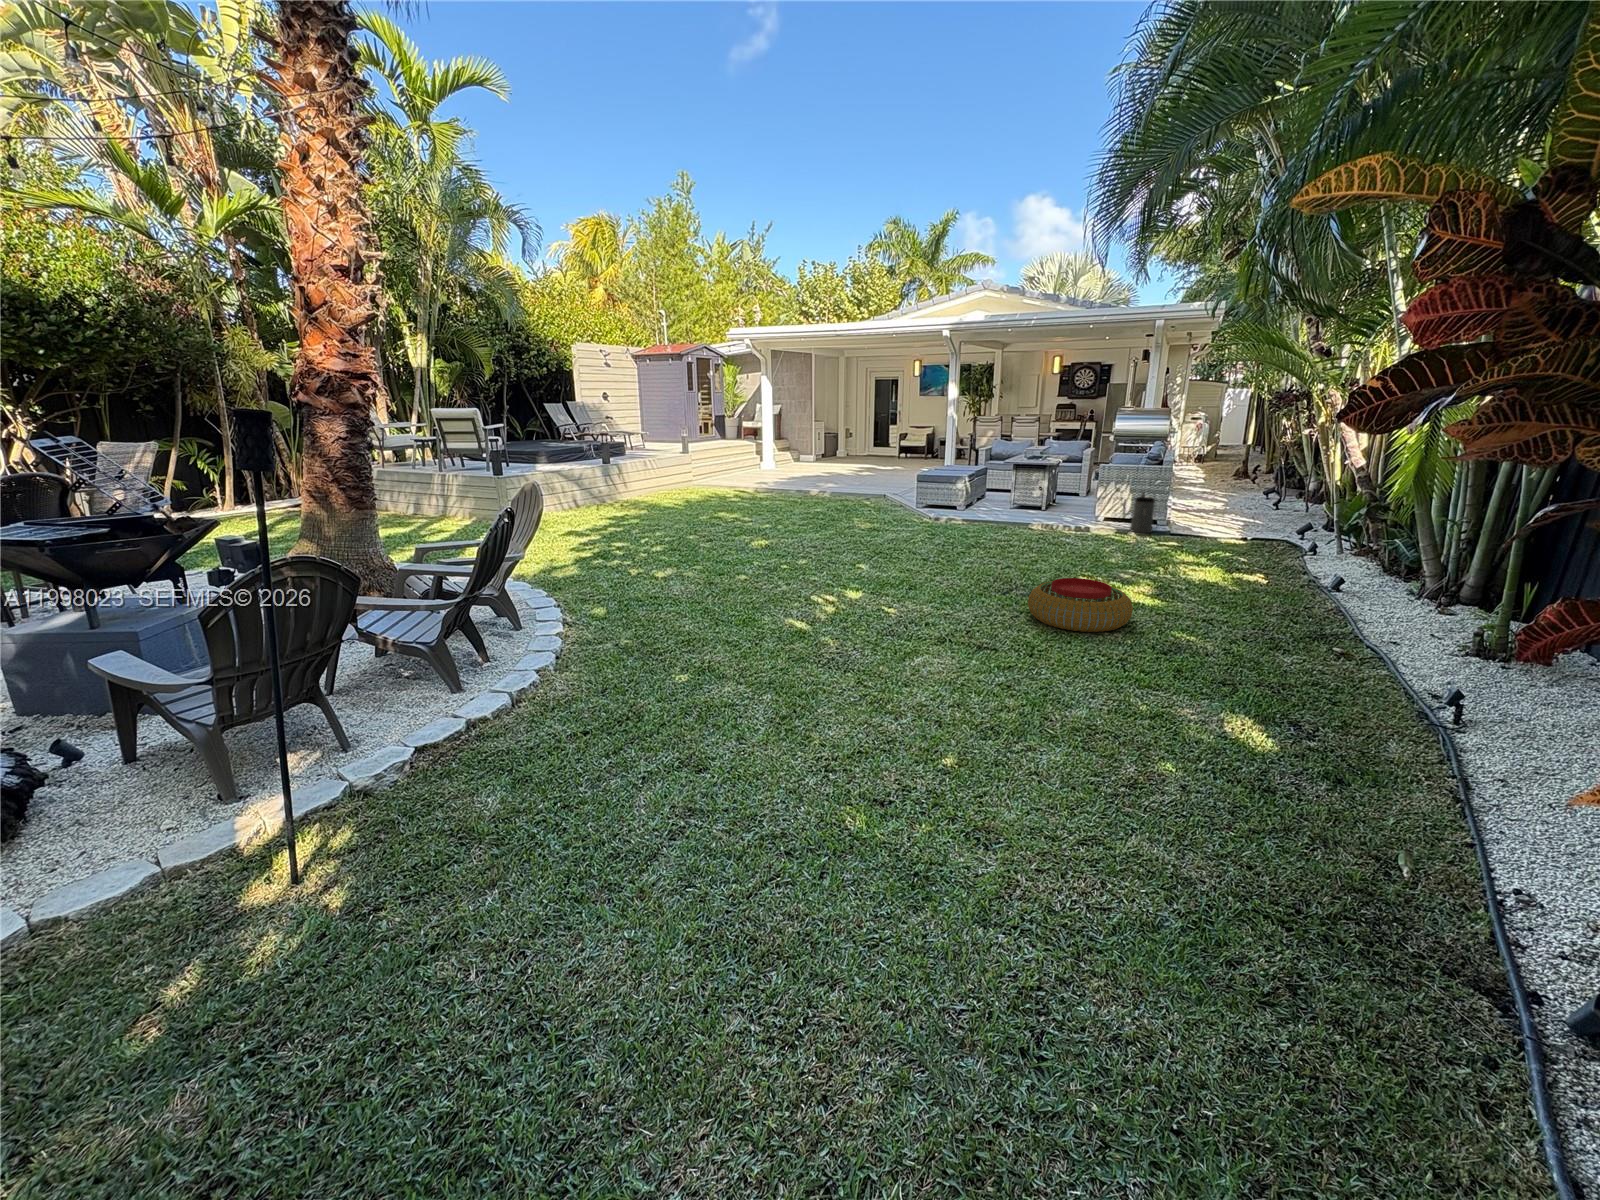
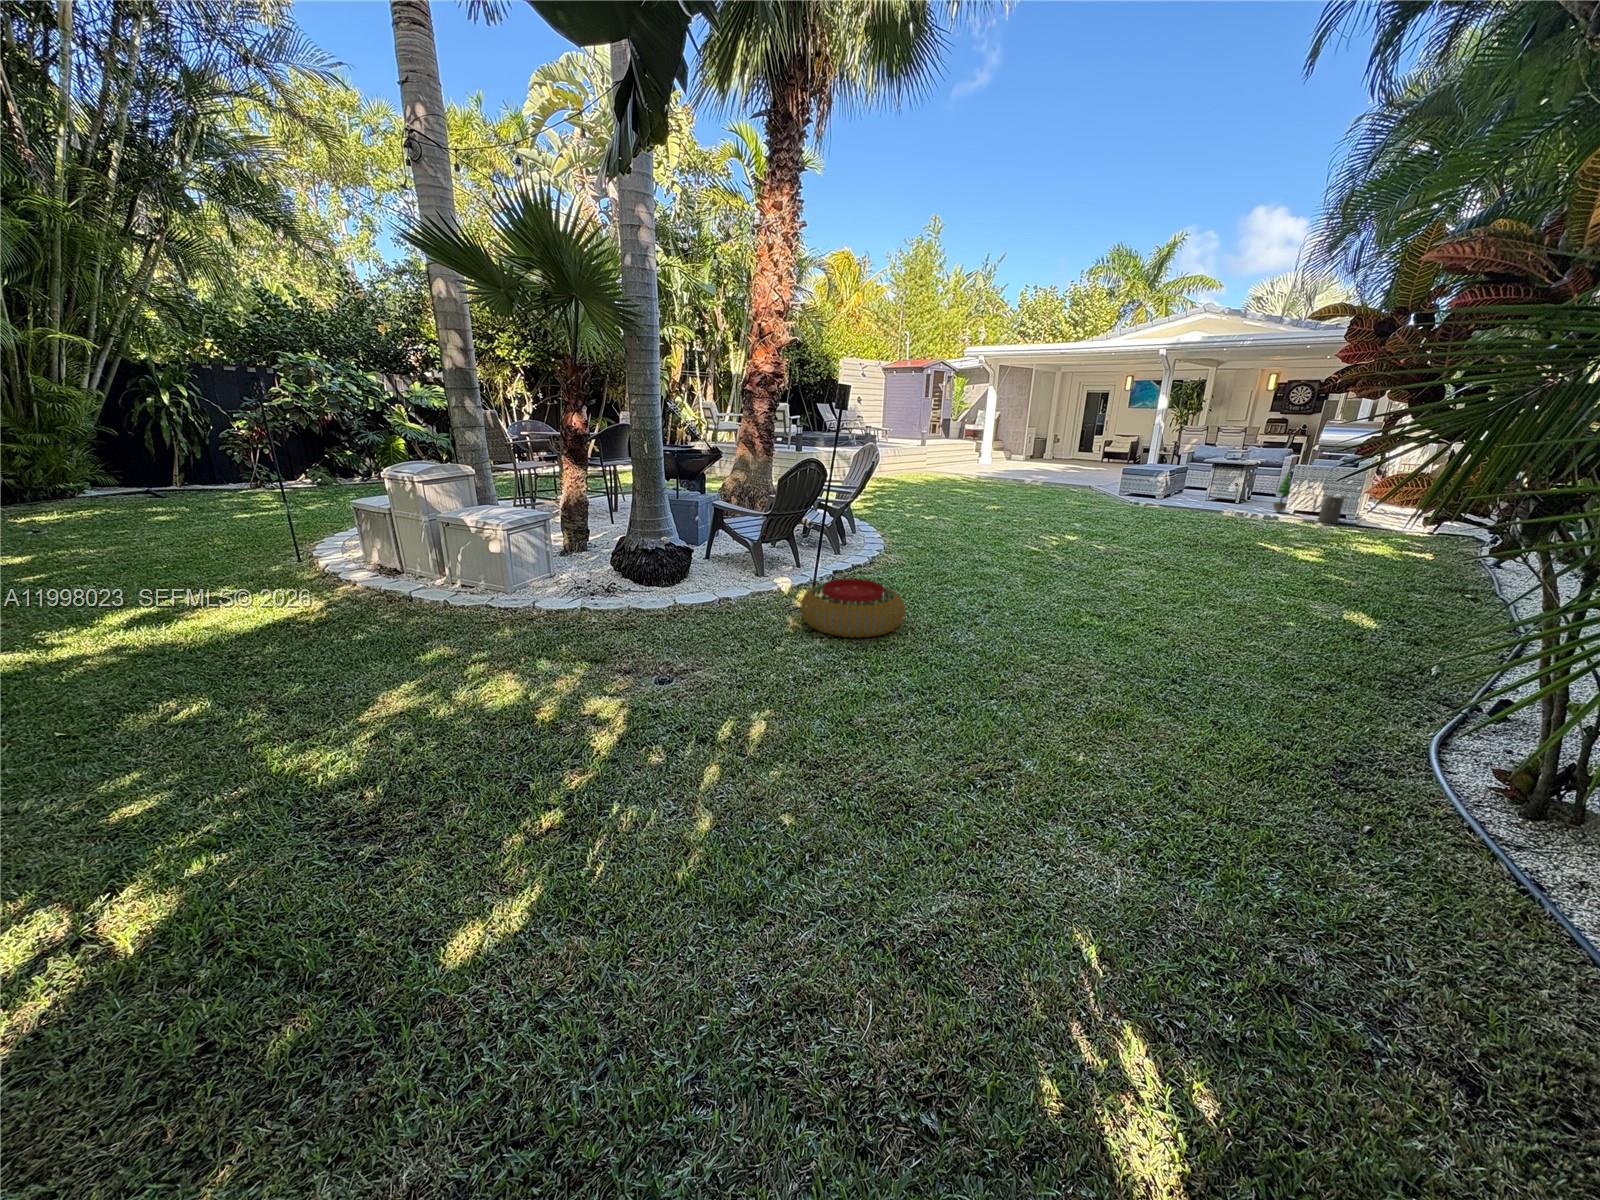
potted tree: none [1082,473,1100,521] -> present [1273,473,1290,512]
pouf: present [1028,578,1133,632] -> present [800,579,905,638]

